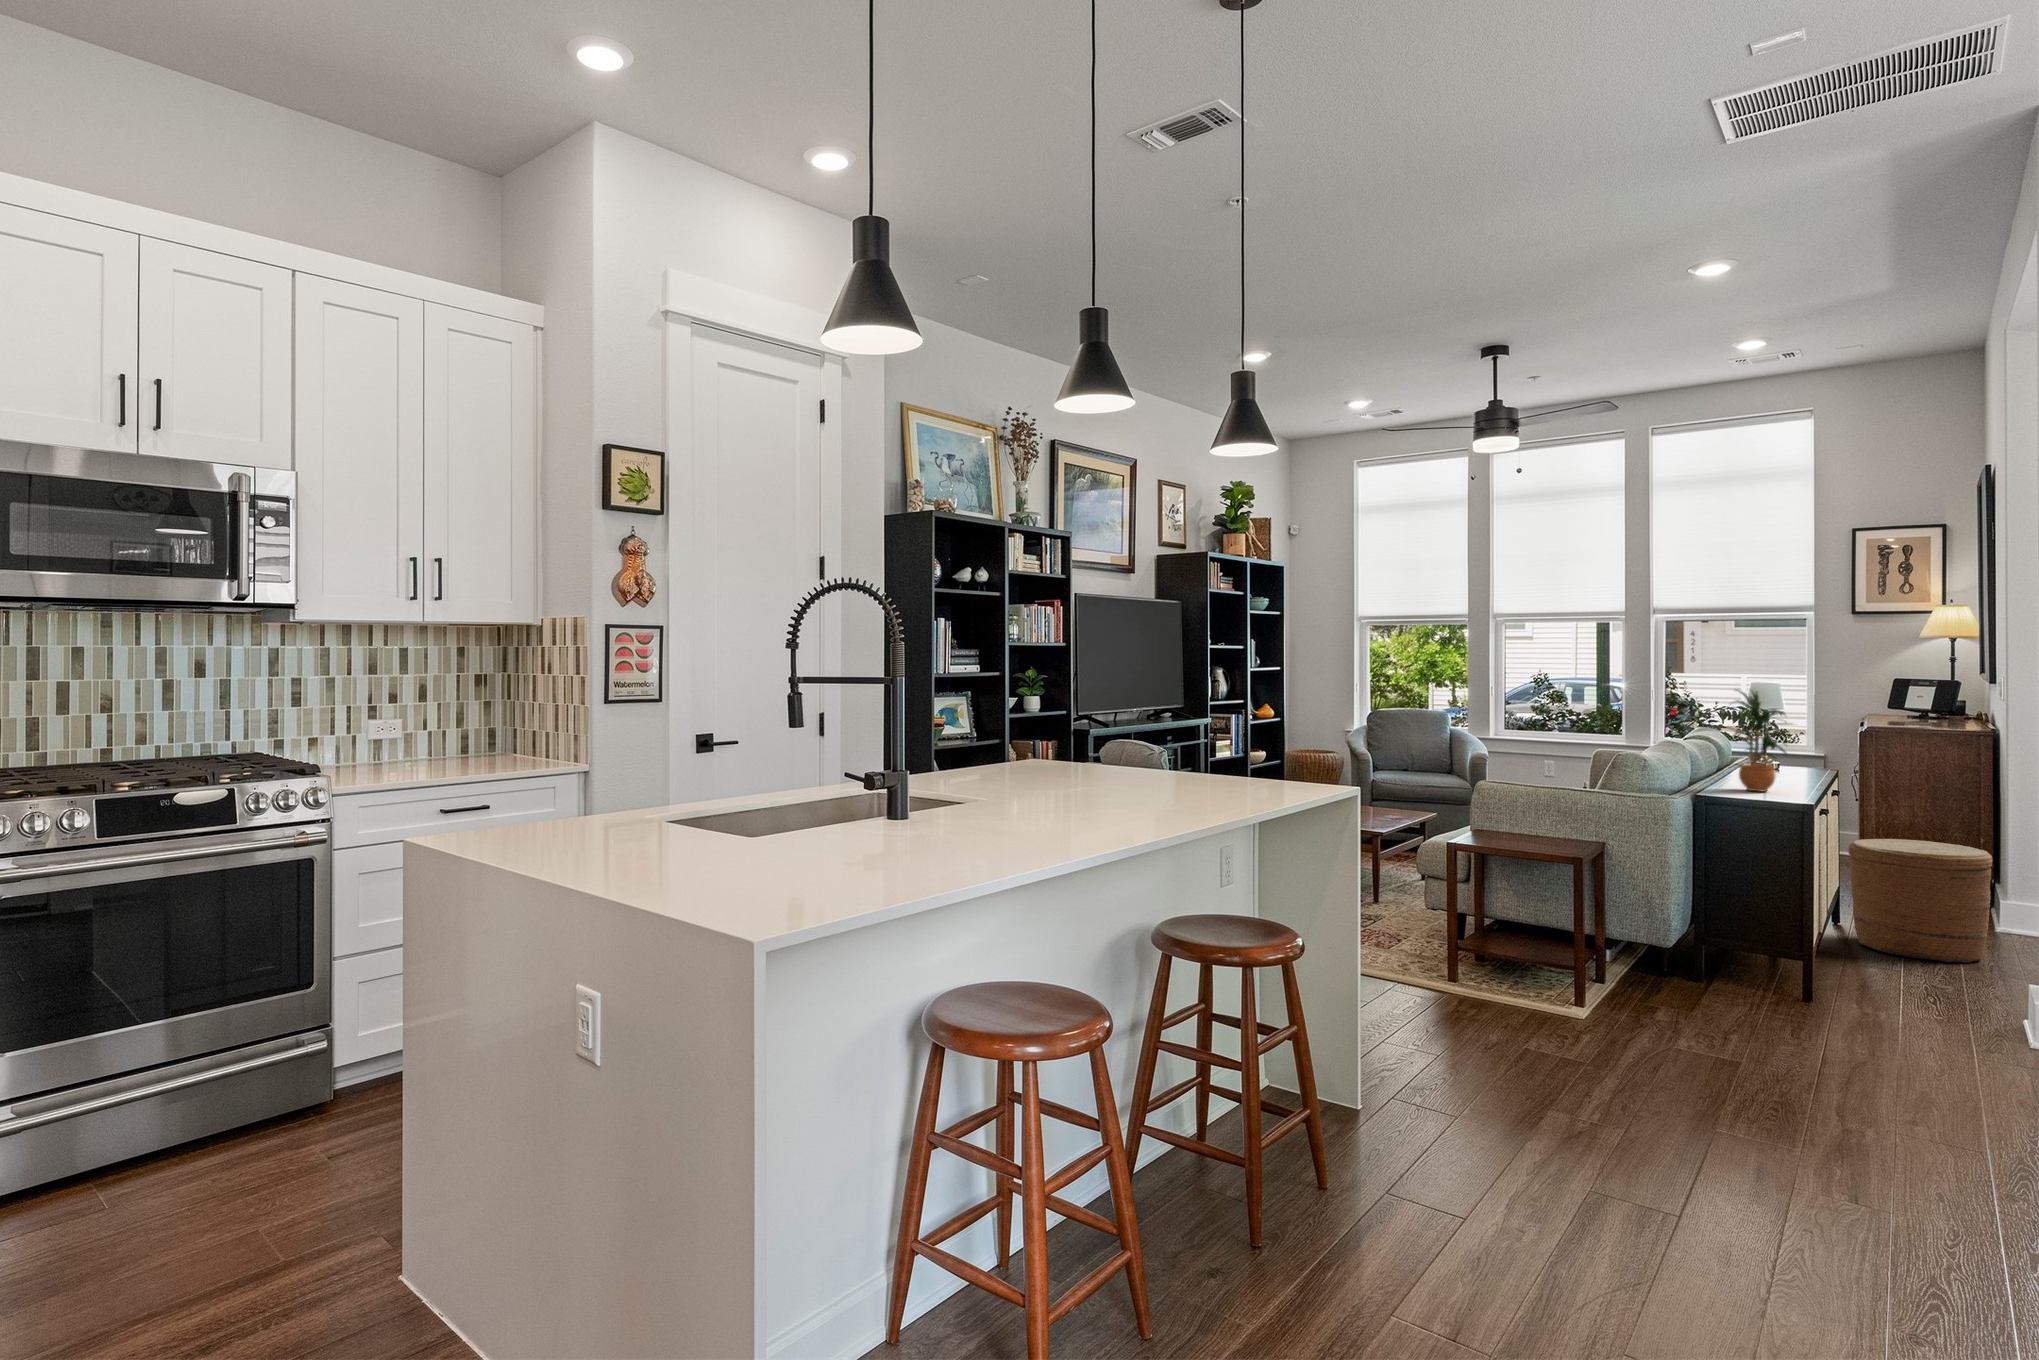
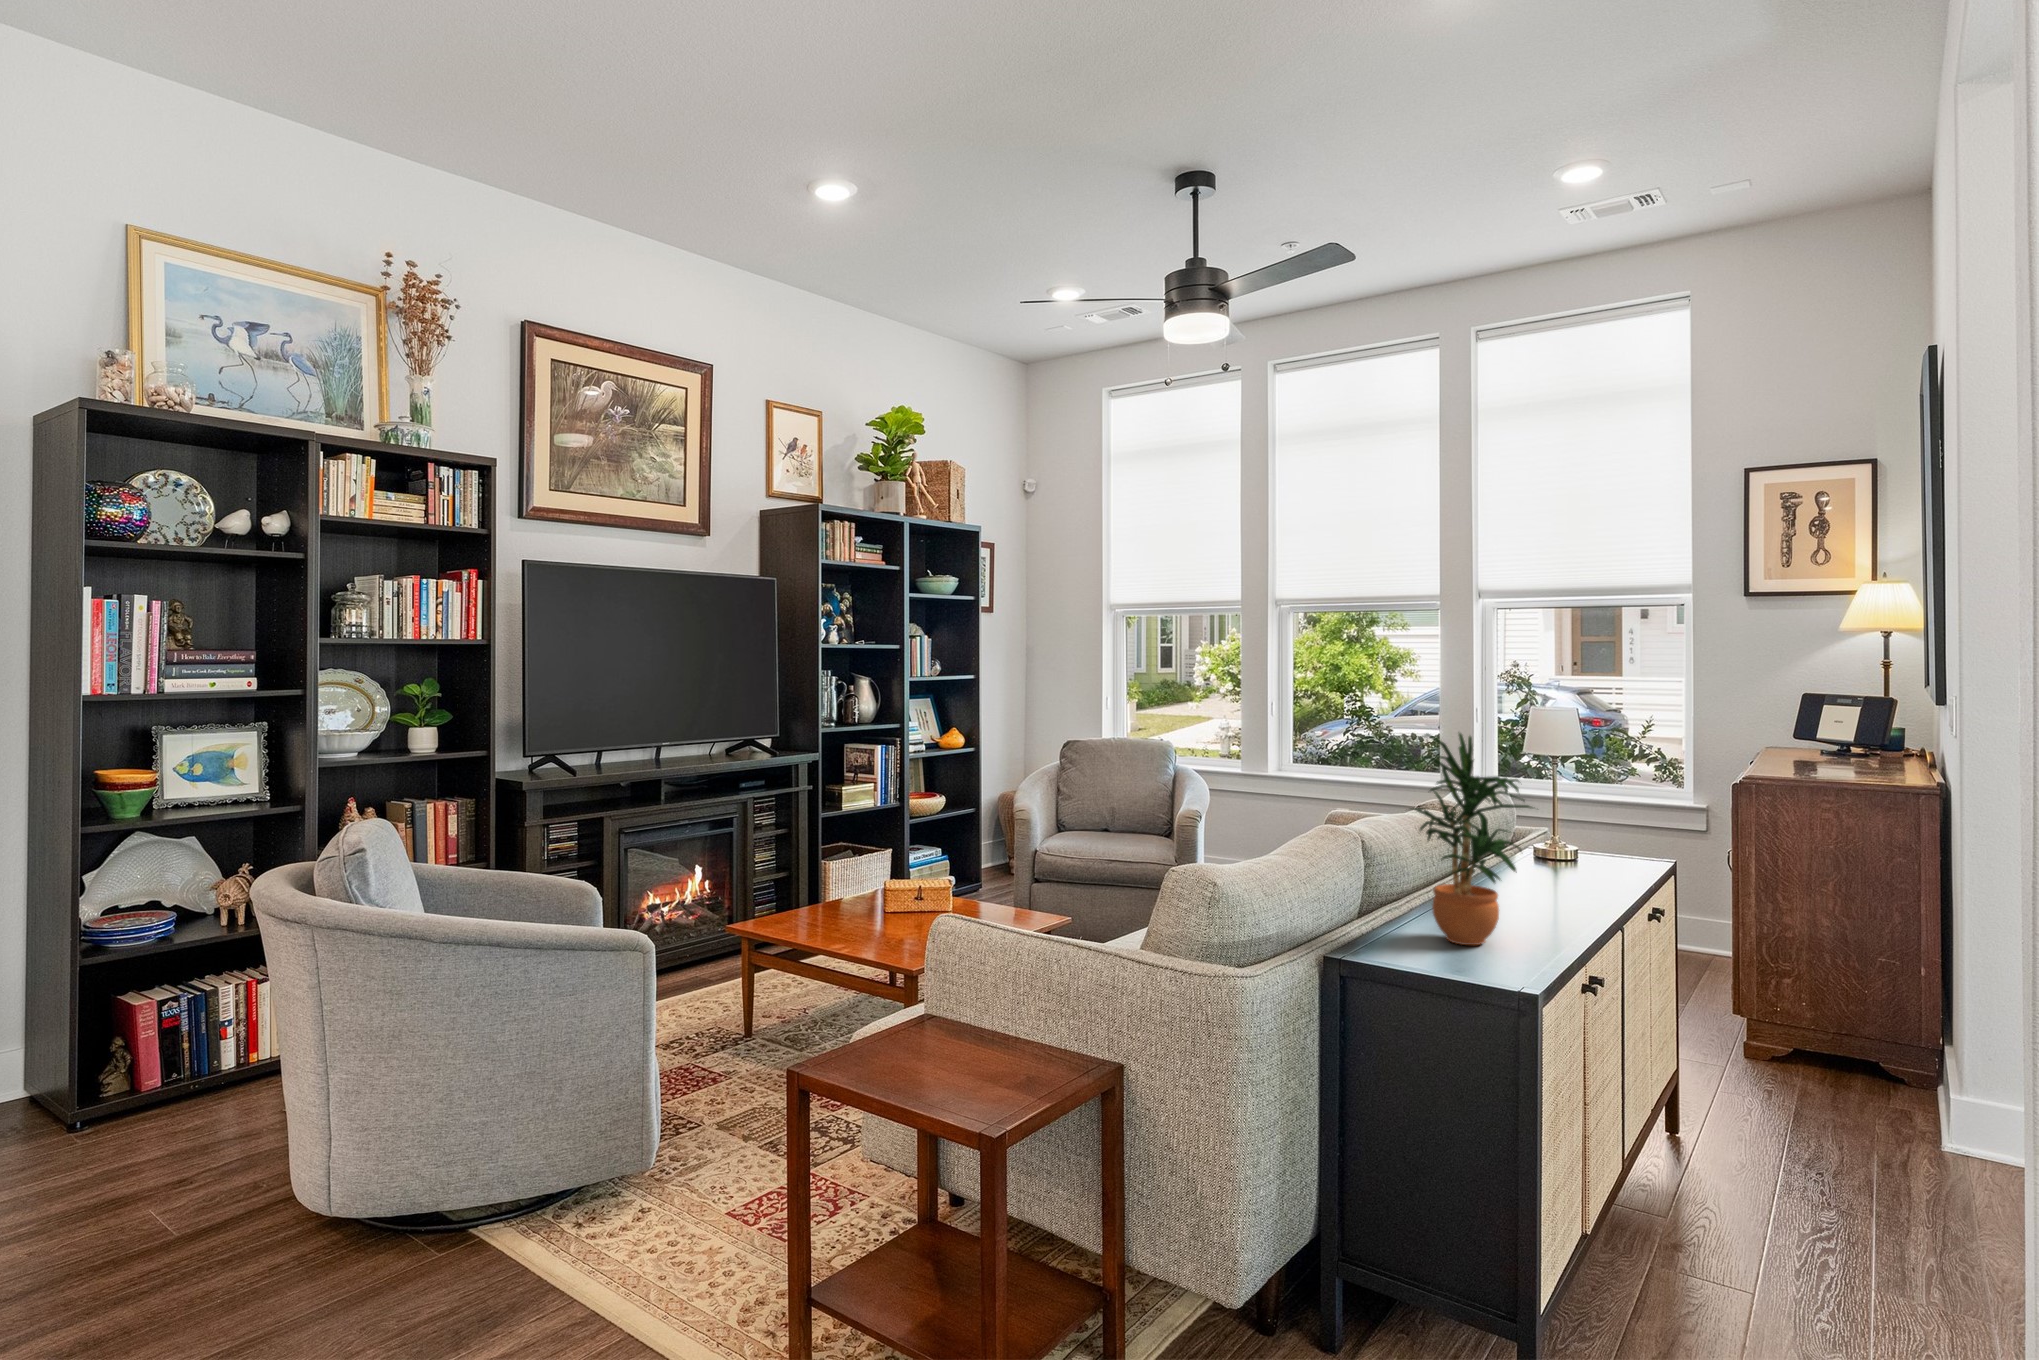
woven basket: present [1849,839,1992,963] -> none [1675,1001,1934,1276]

